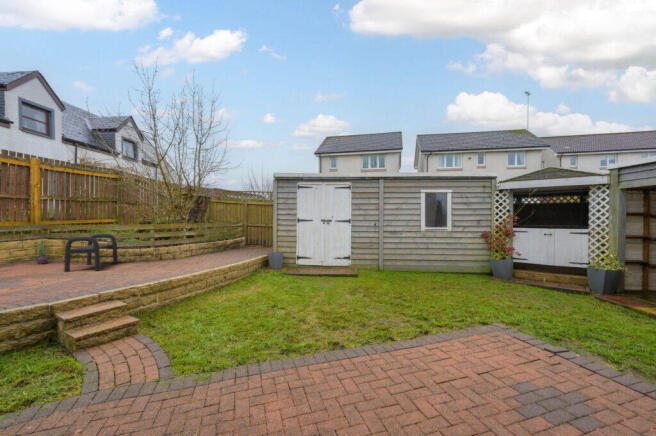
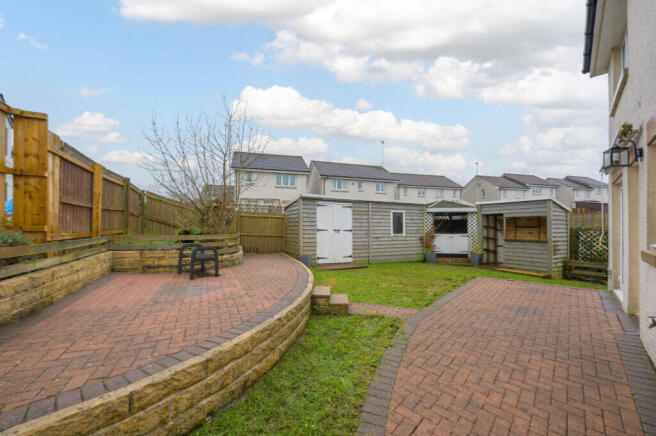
decorative plant: present [37,241,48,264] -> none [100,251,138,277]

